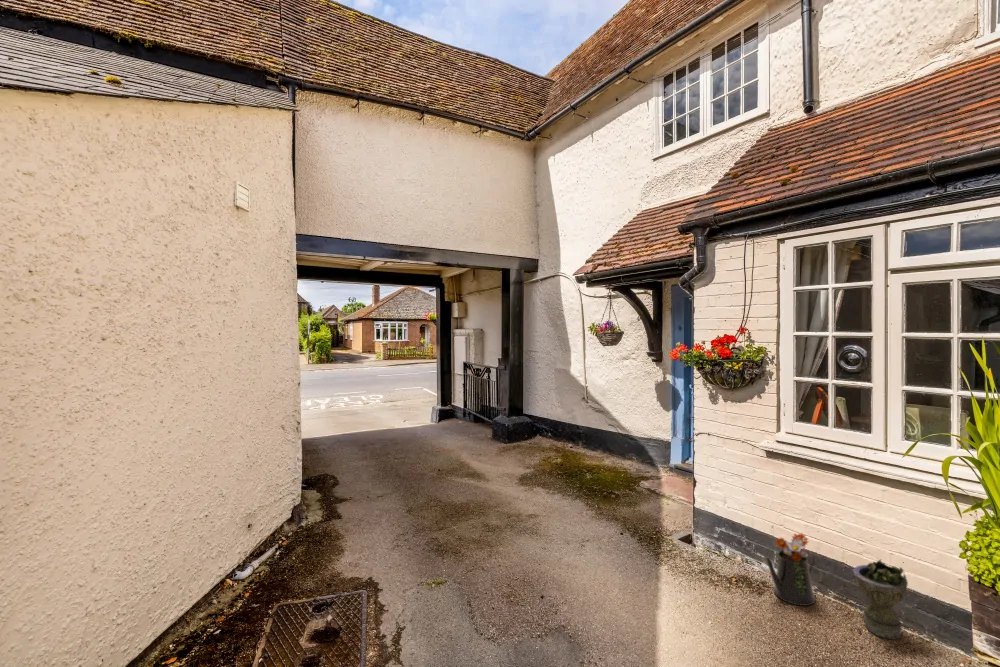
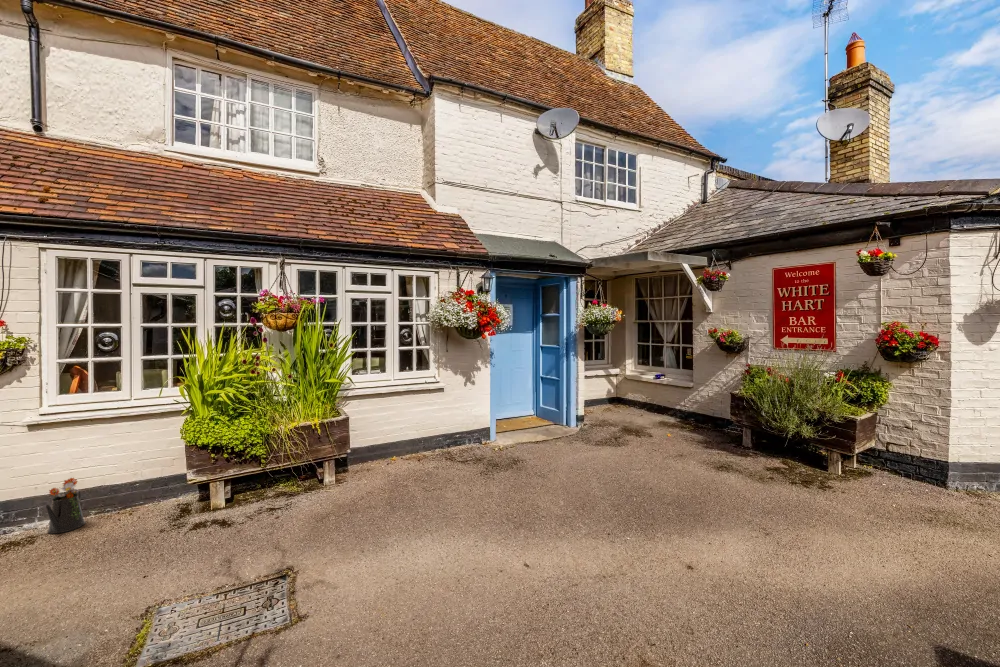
planter: present [853,560,908,639] -> none [117,467,151,516]

